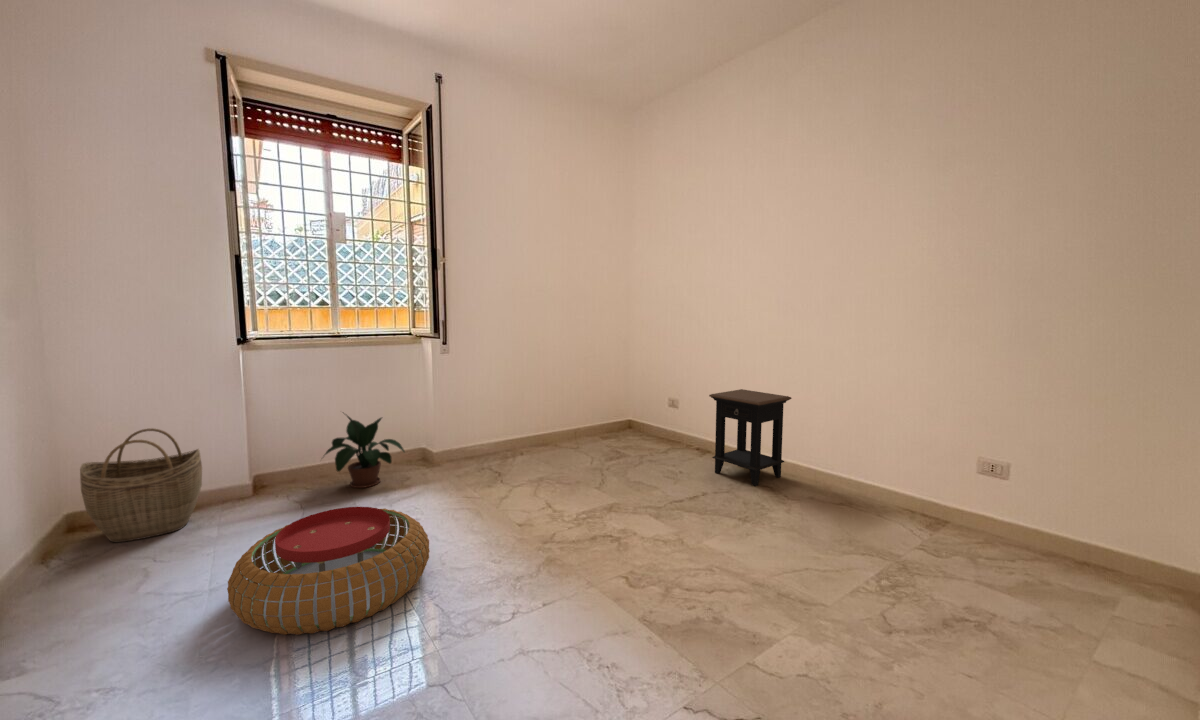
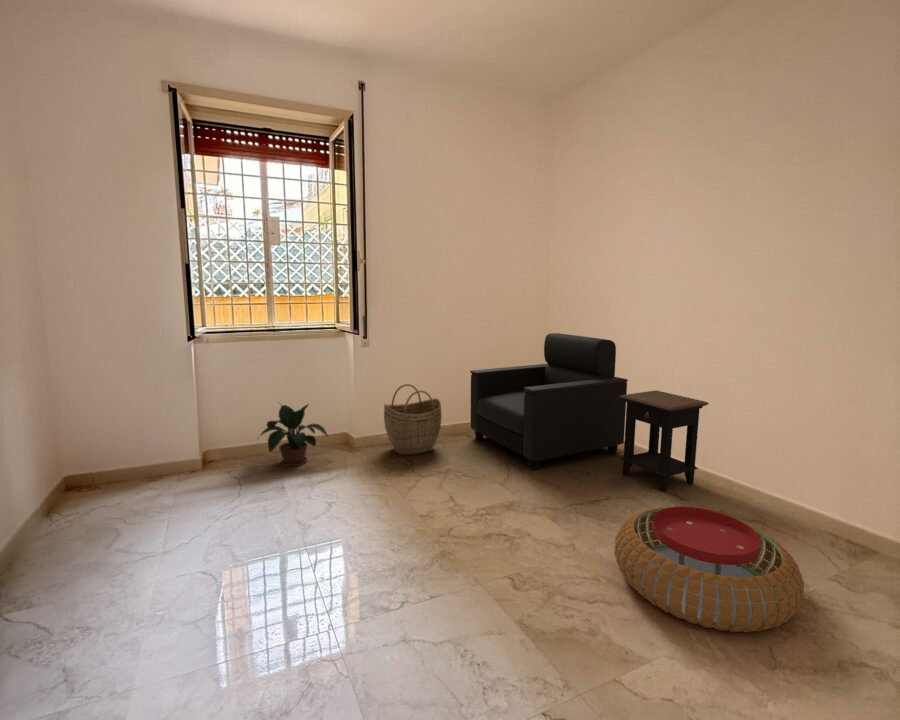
armchair: none [557,339,713,475] -> present [470,333,628,470]
woven basket: present [80,428,202,542] -> present [384,384,441,455]
pouf: present [227,507,430,635] -> present [615,506,804,632]

